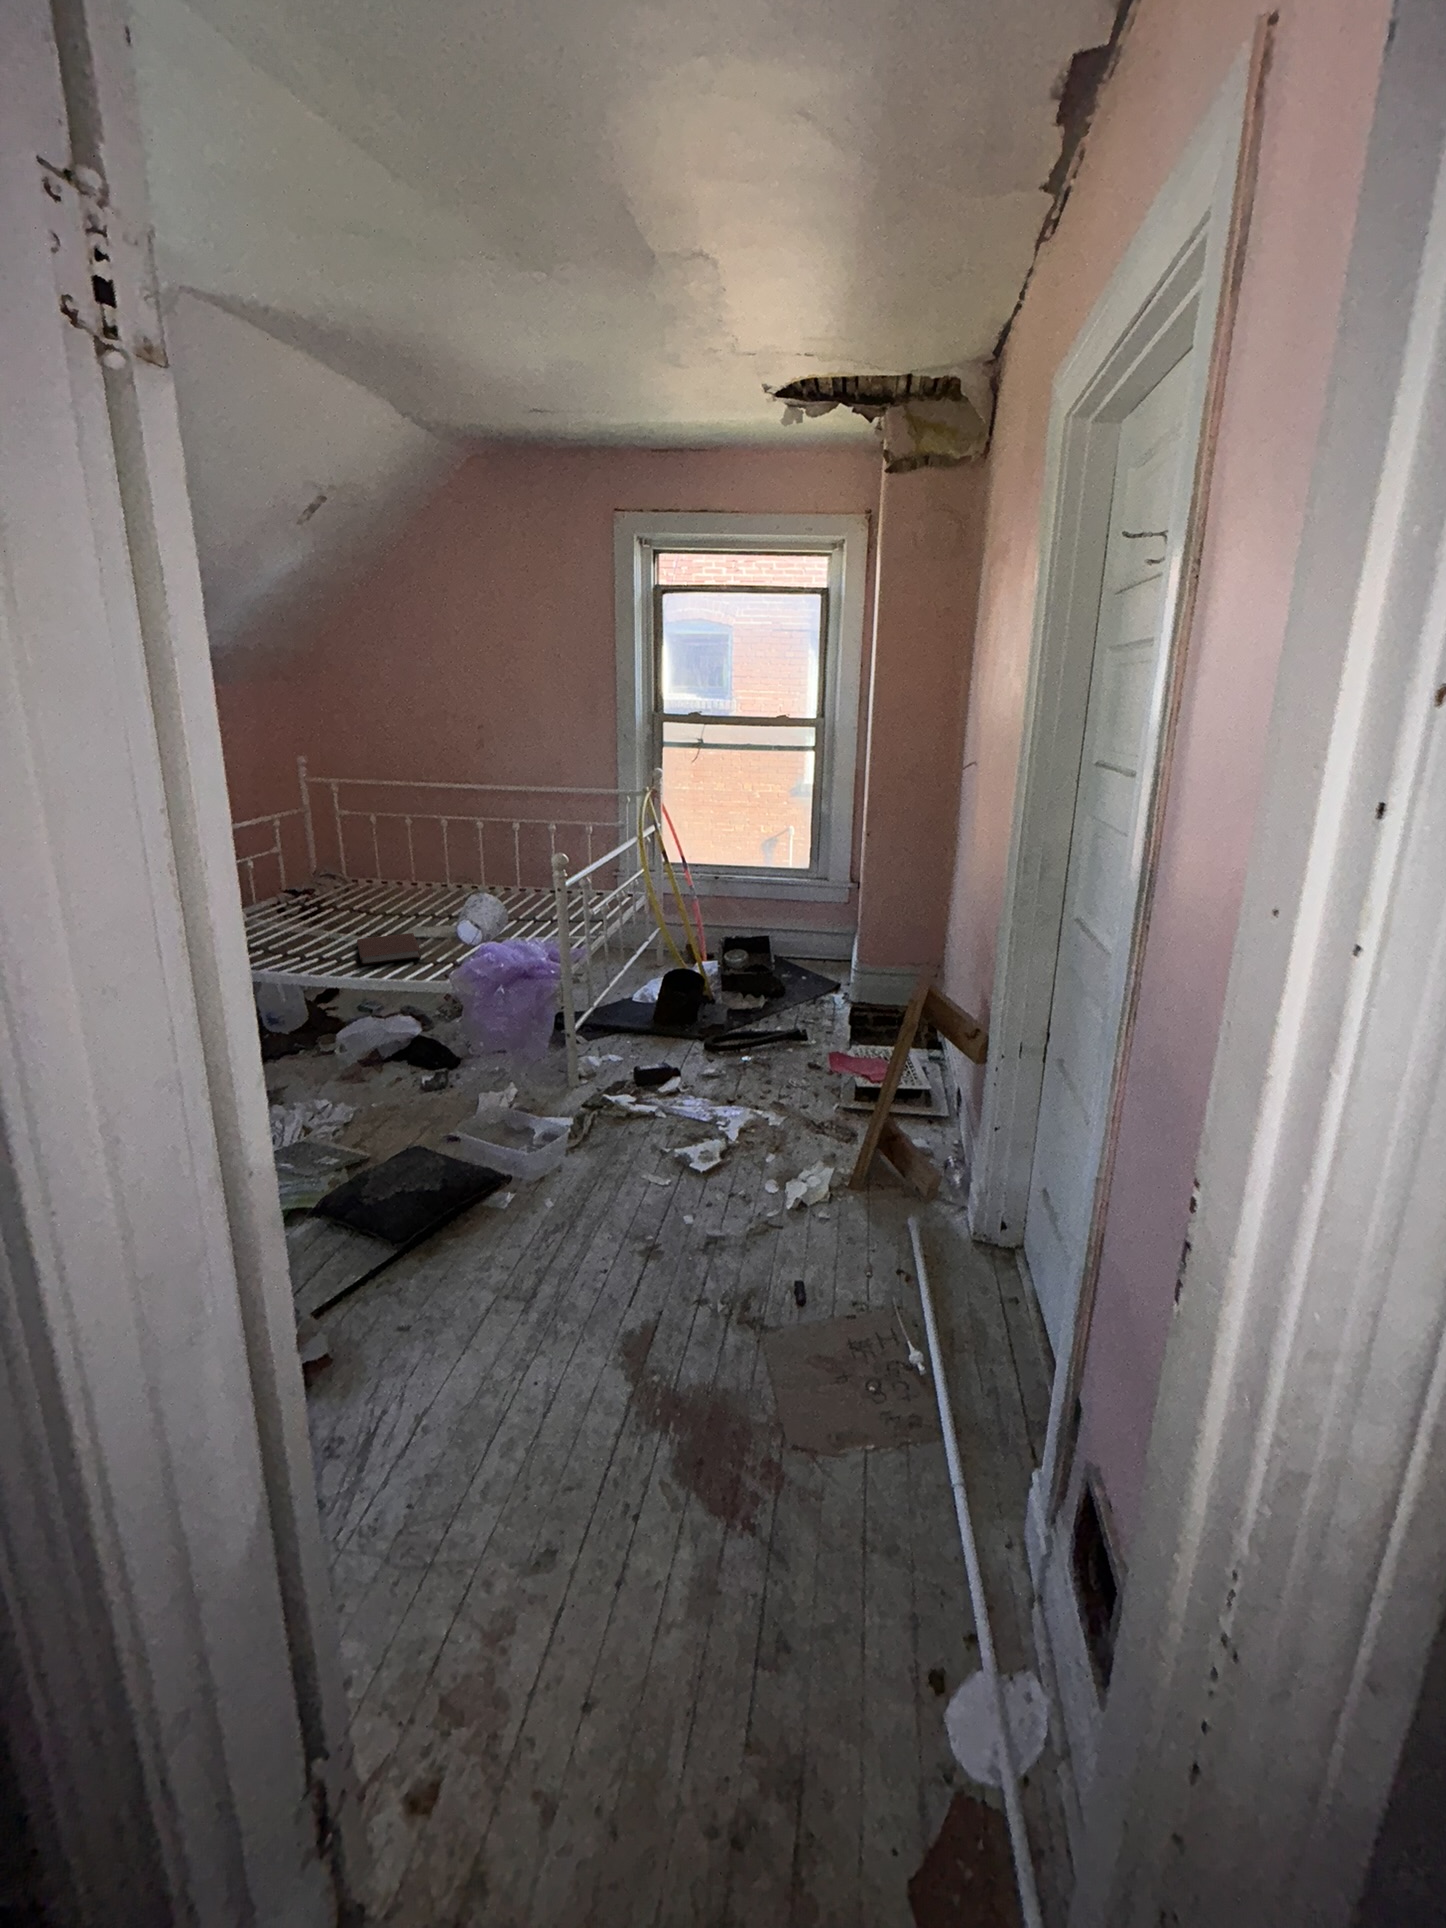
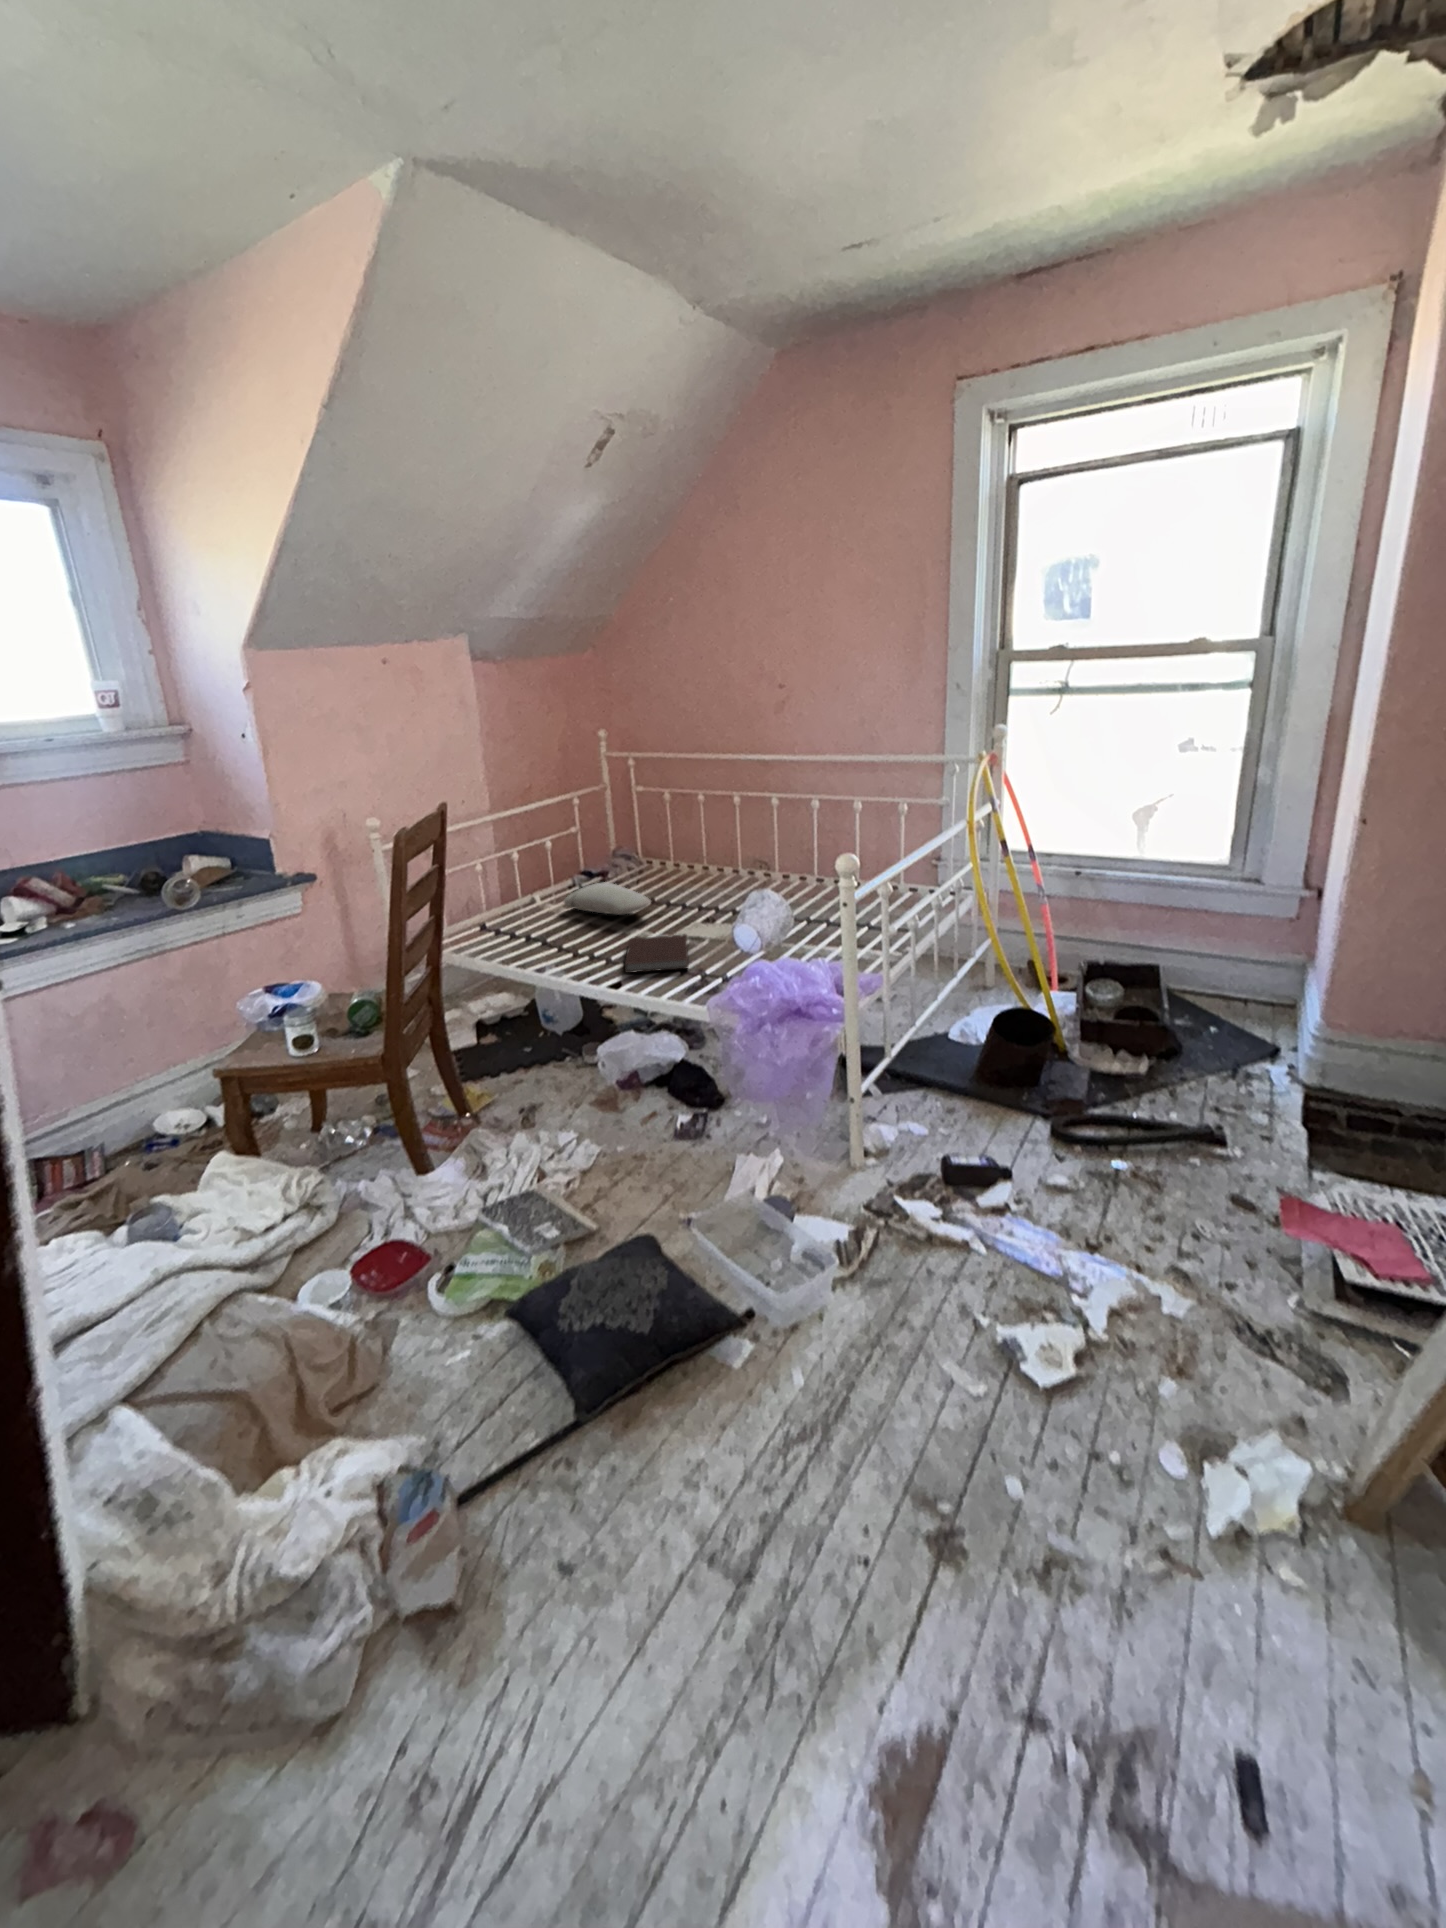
pillow: none [276,895,372,921] -> present [564,883,651,914]

